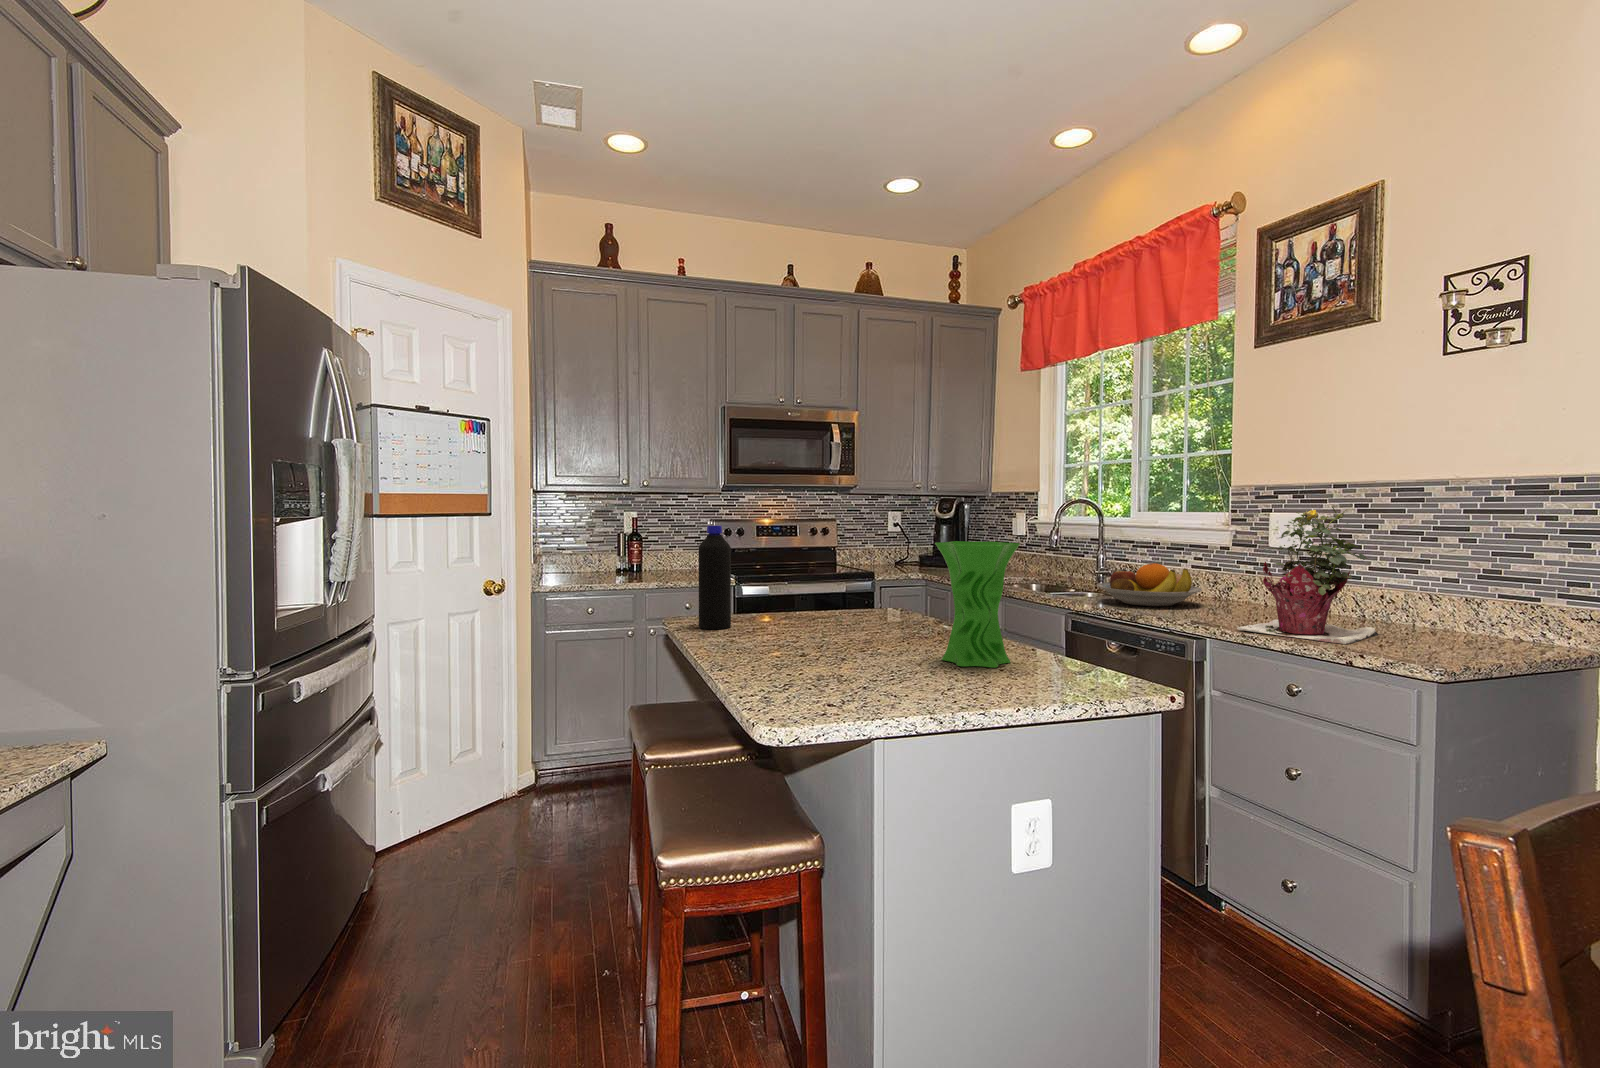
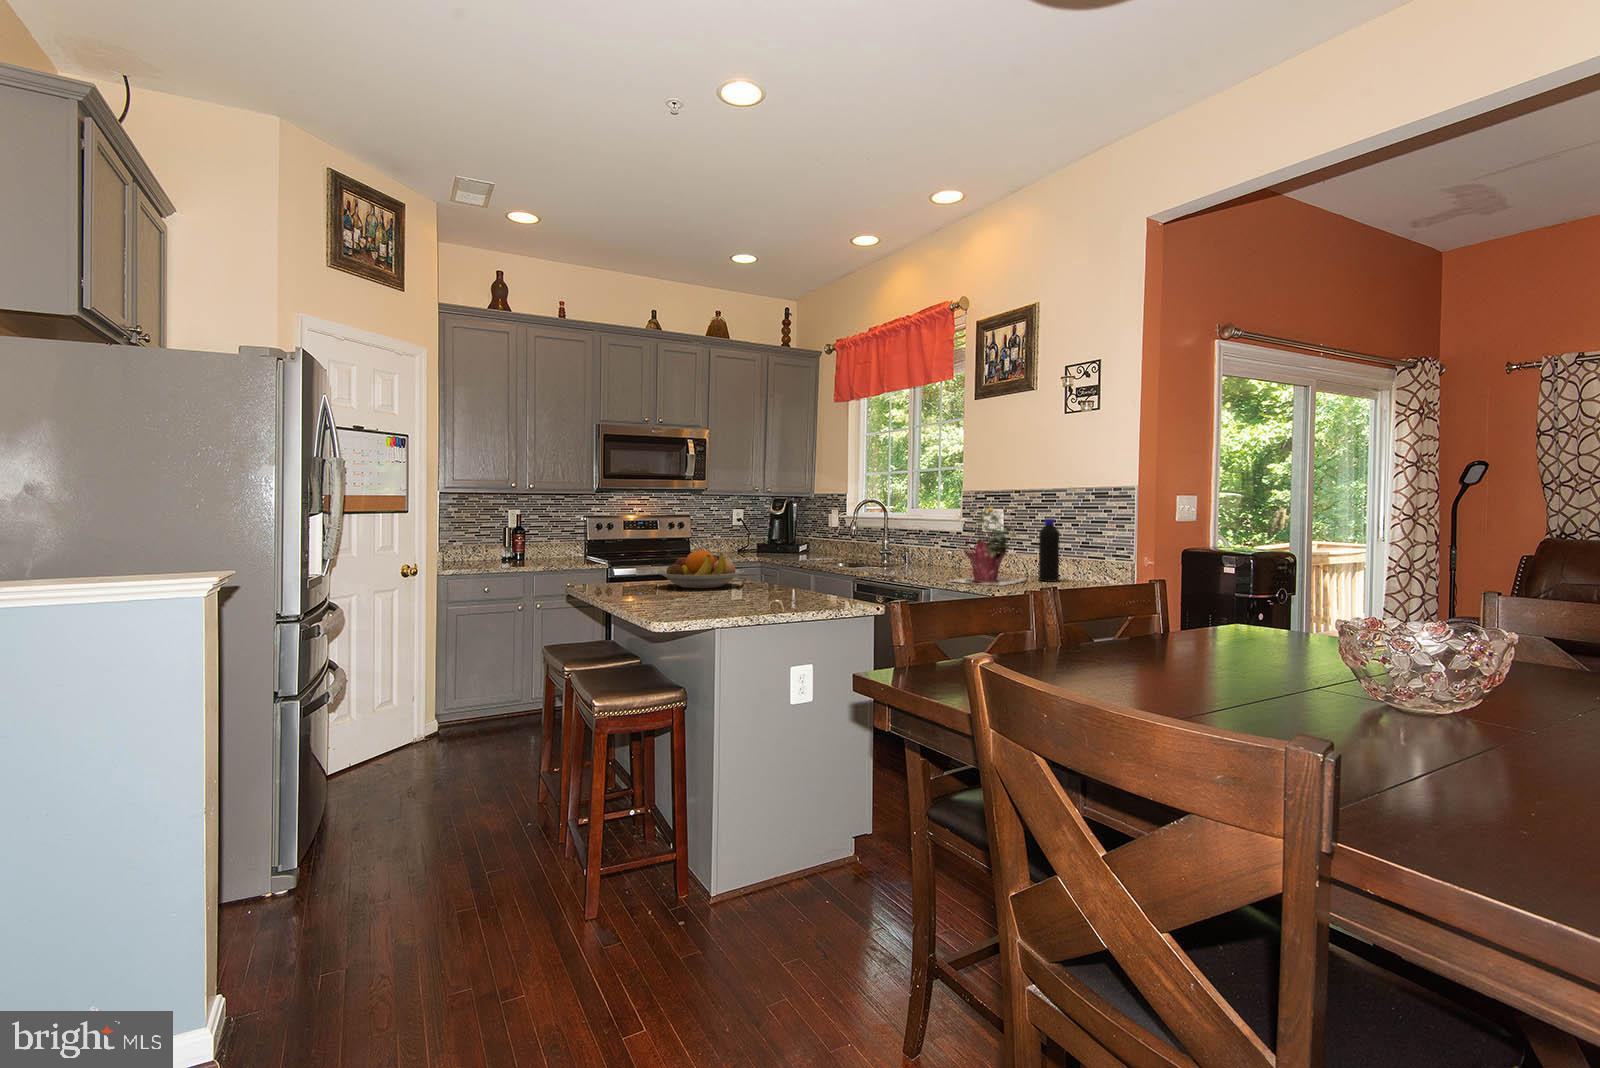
bottle: present [698,525,731,629] -> present [1039,519,1060,582]
vase: present [935,541,1020,668] -> none [759,525,808,597]
fruit bowl: present [1097,563,1202,606] -> present [657,550,744,588]

